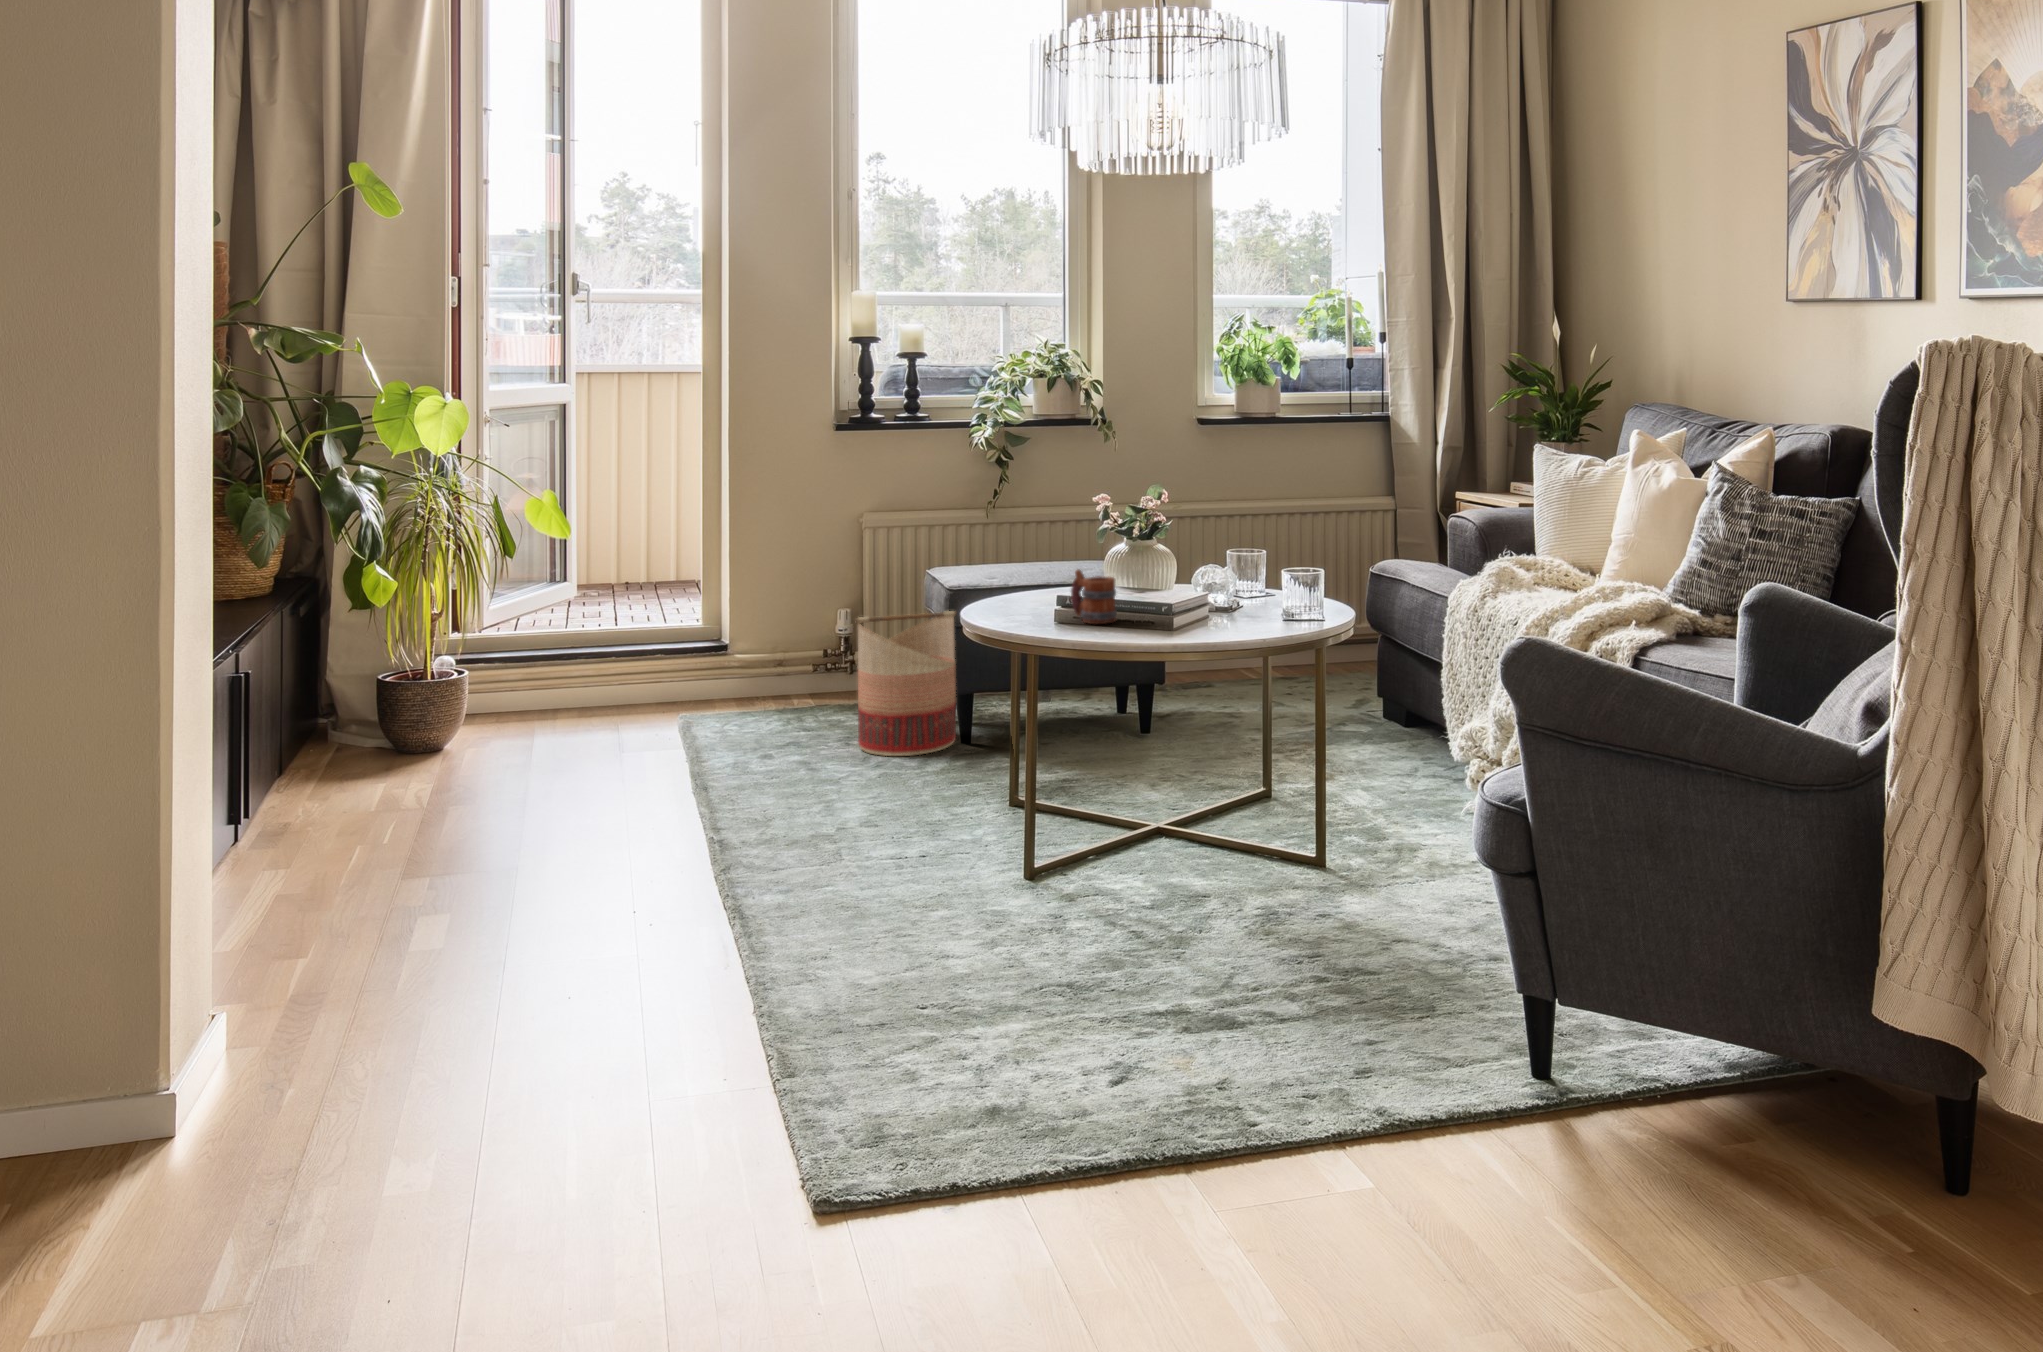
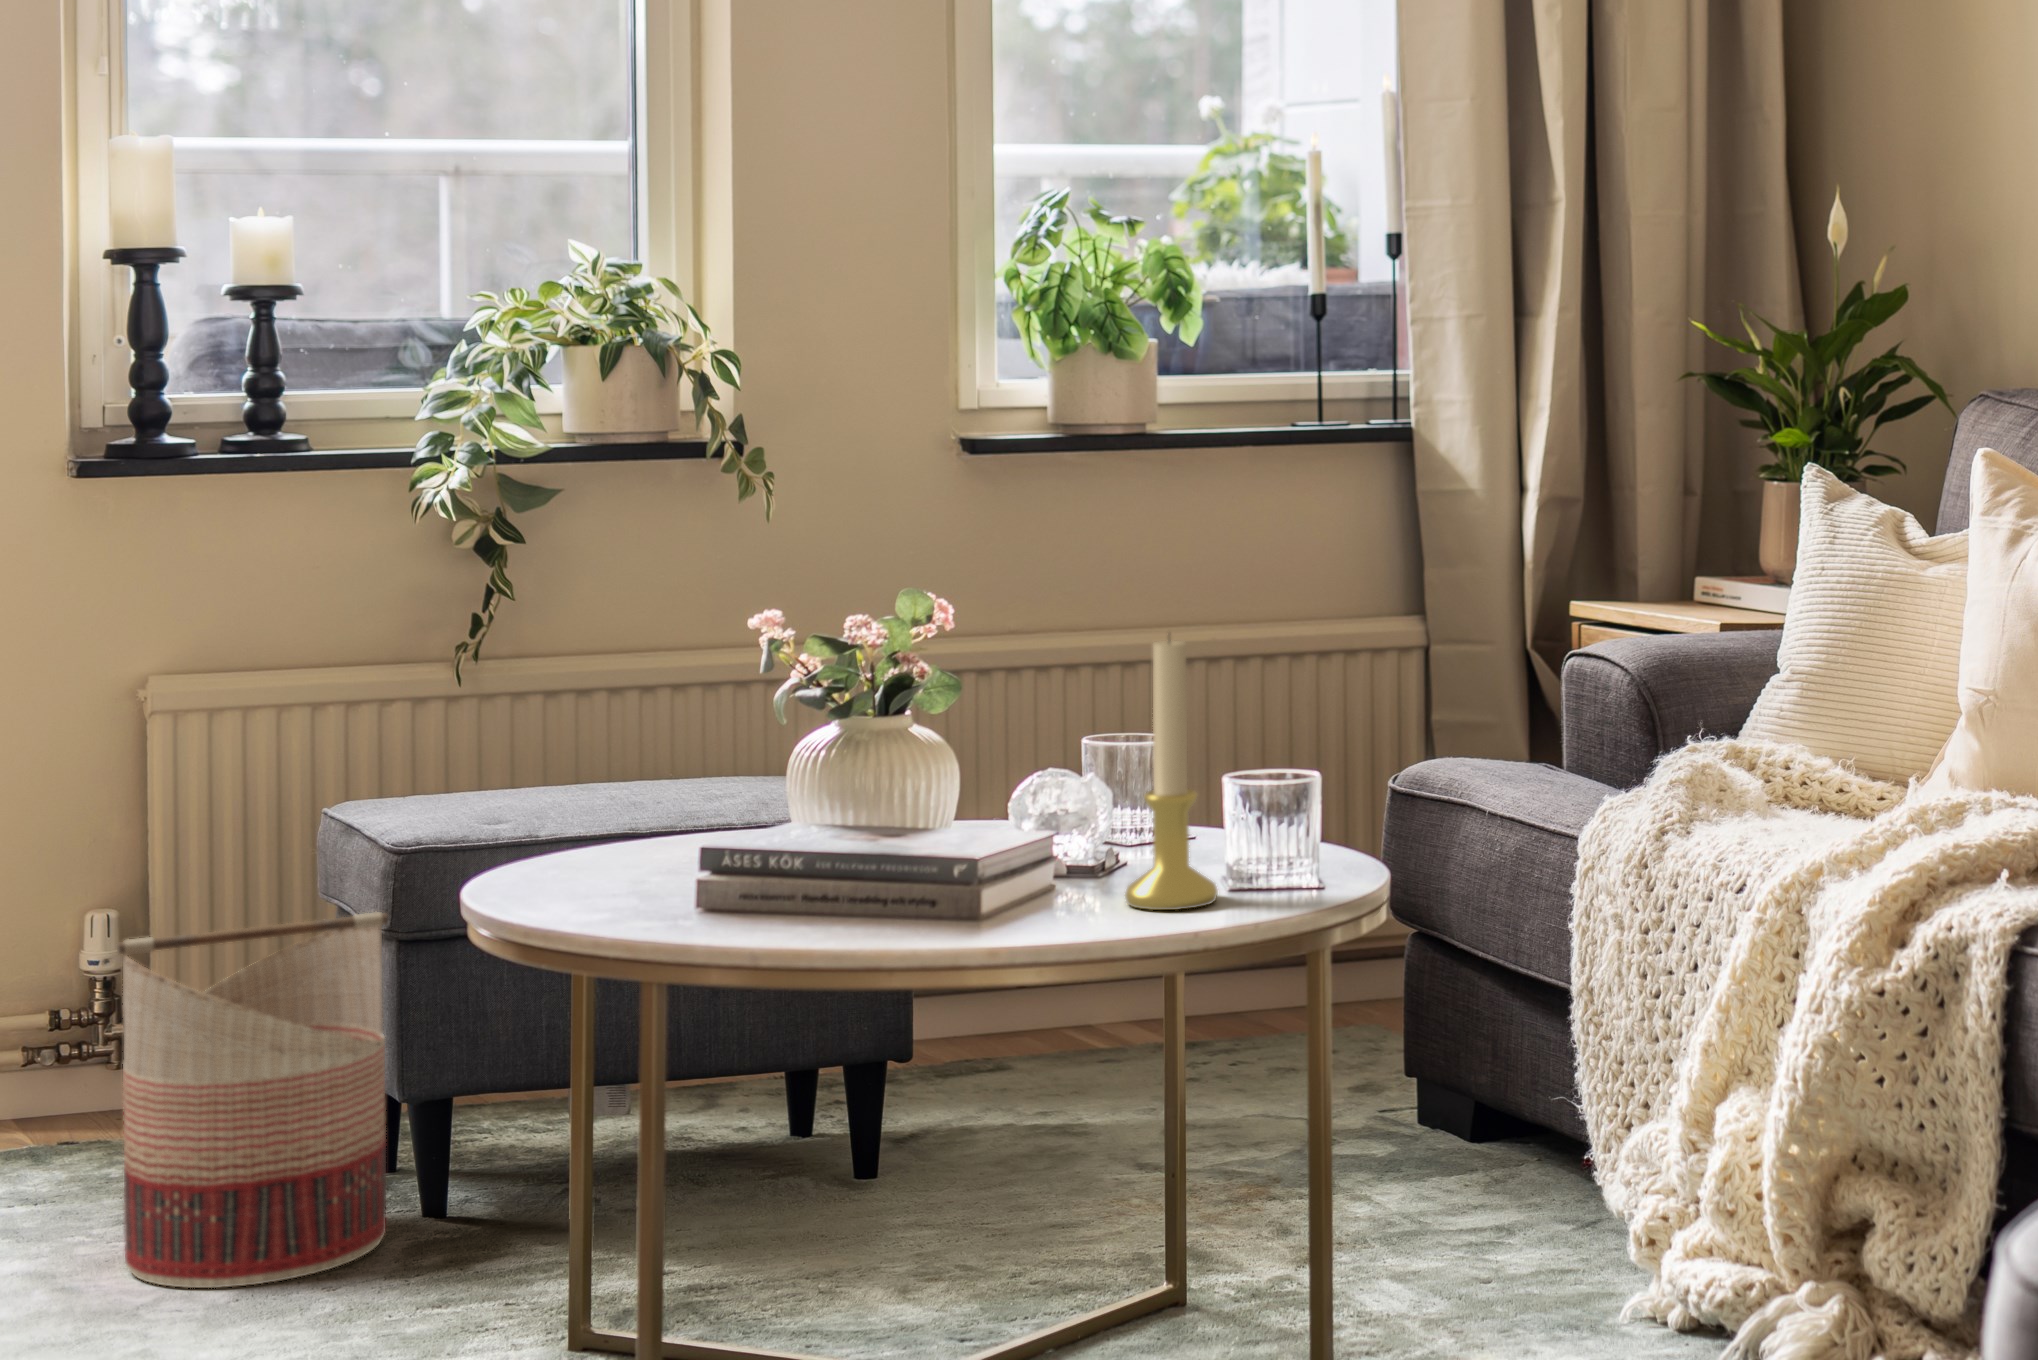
candle holder: none [1243,505,1281,620] -> present [1125,640,1218,910]
mug: present [1071,570,1117,624] -> none [692,803,813,939]

